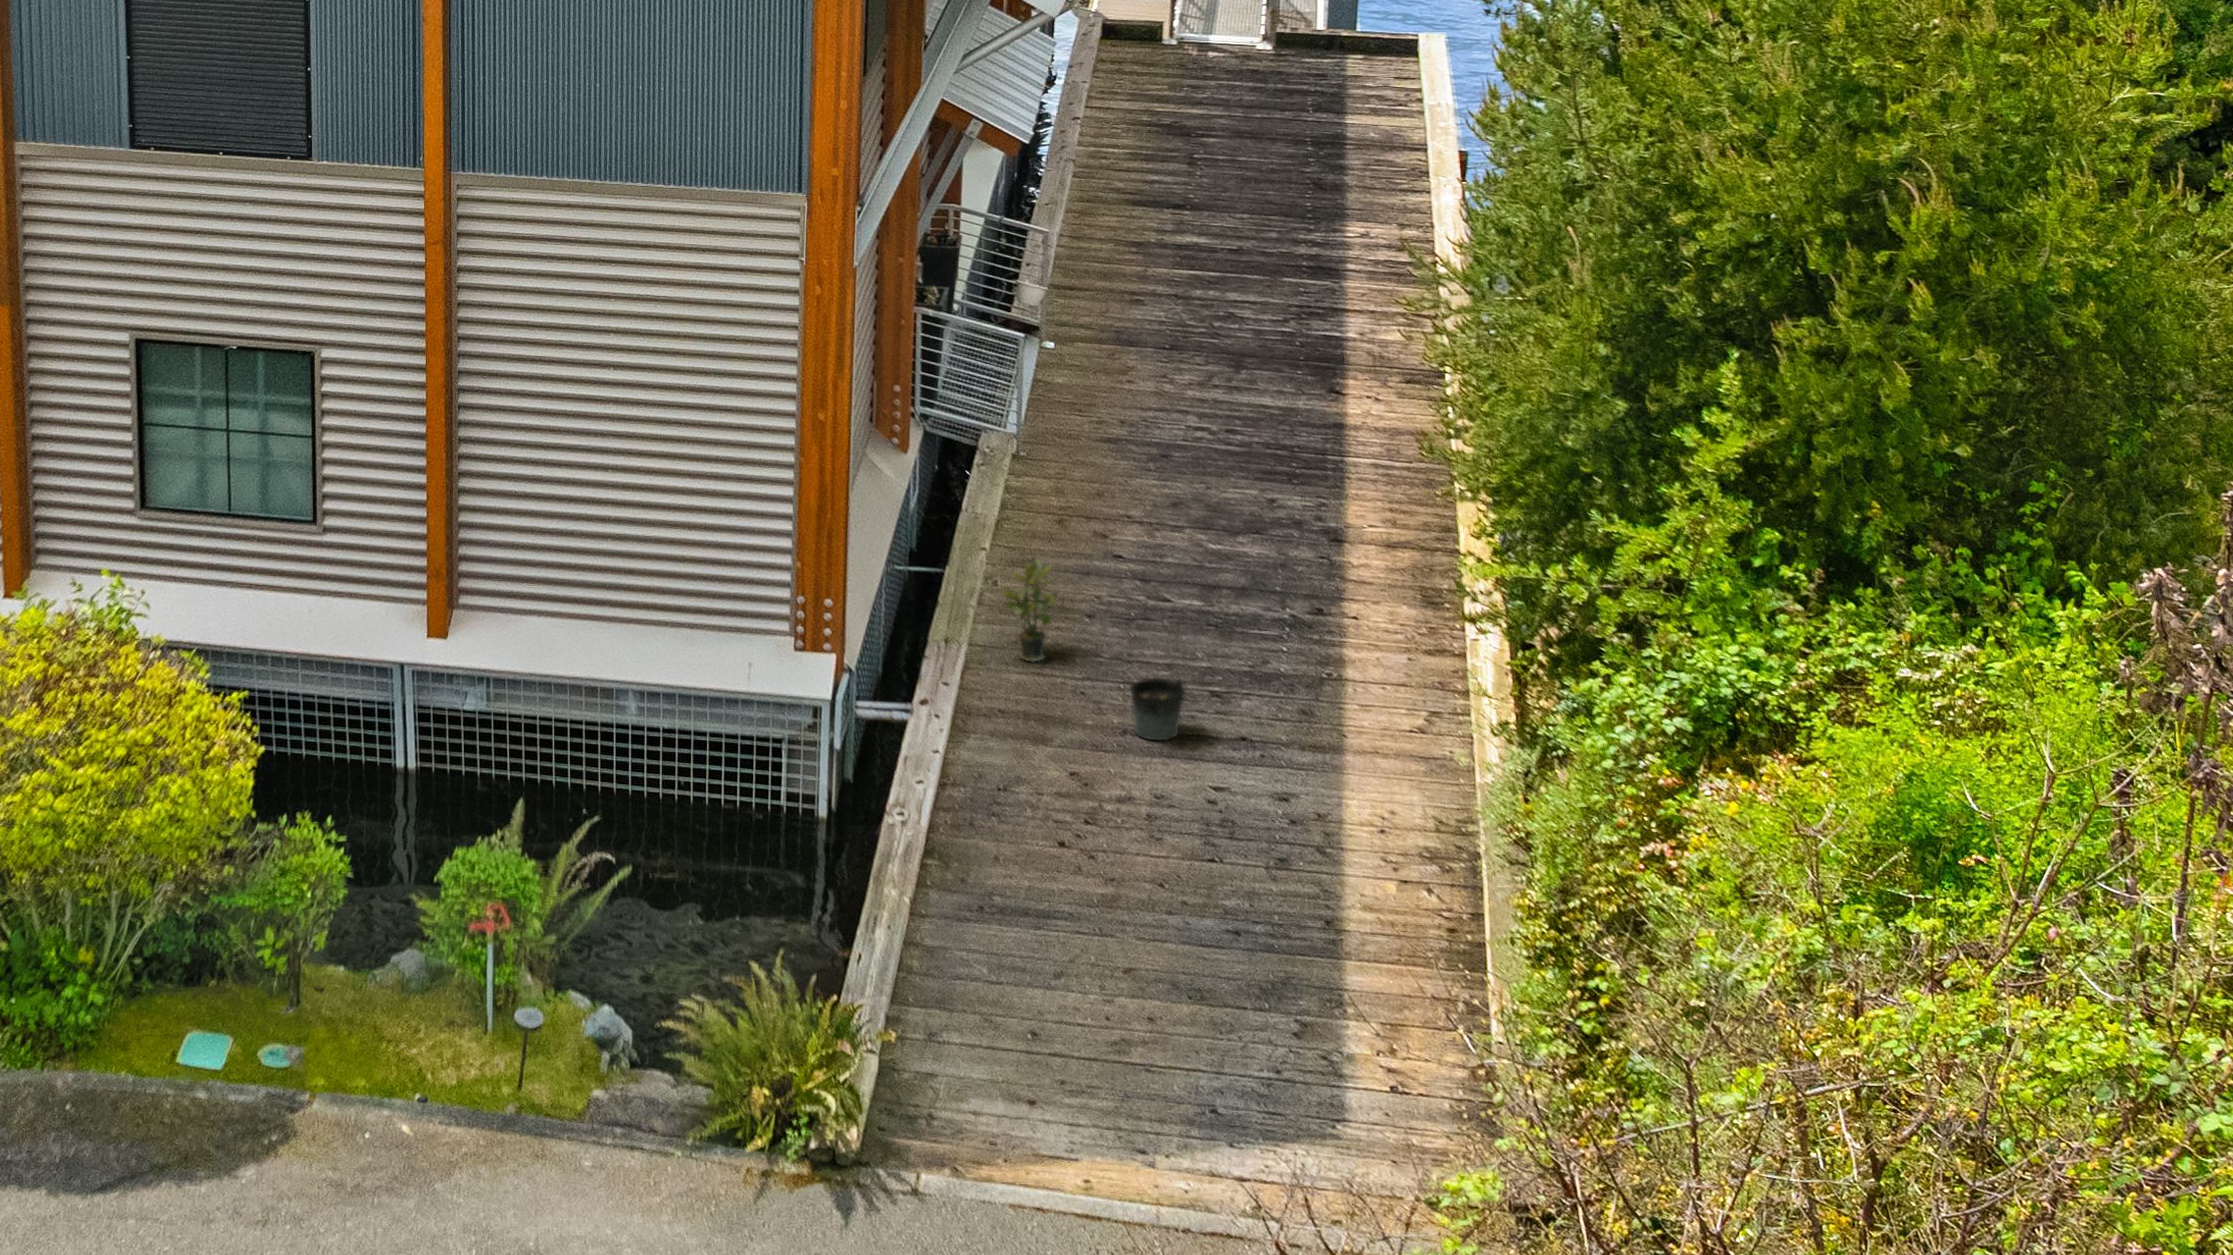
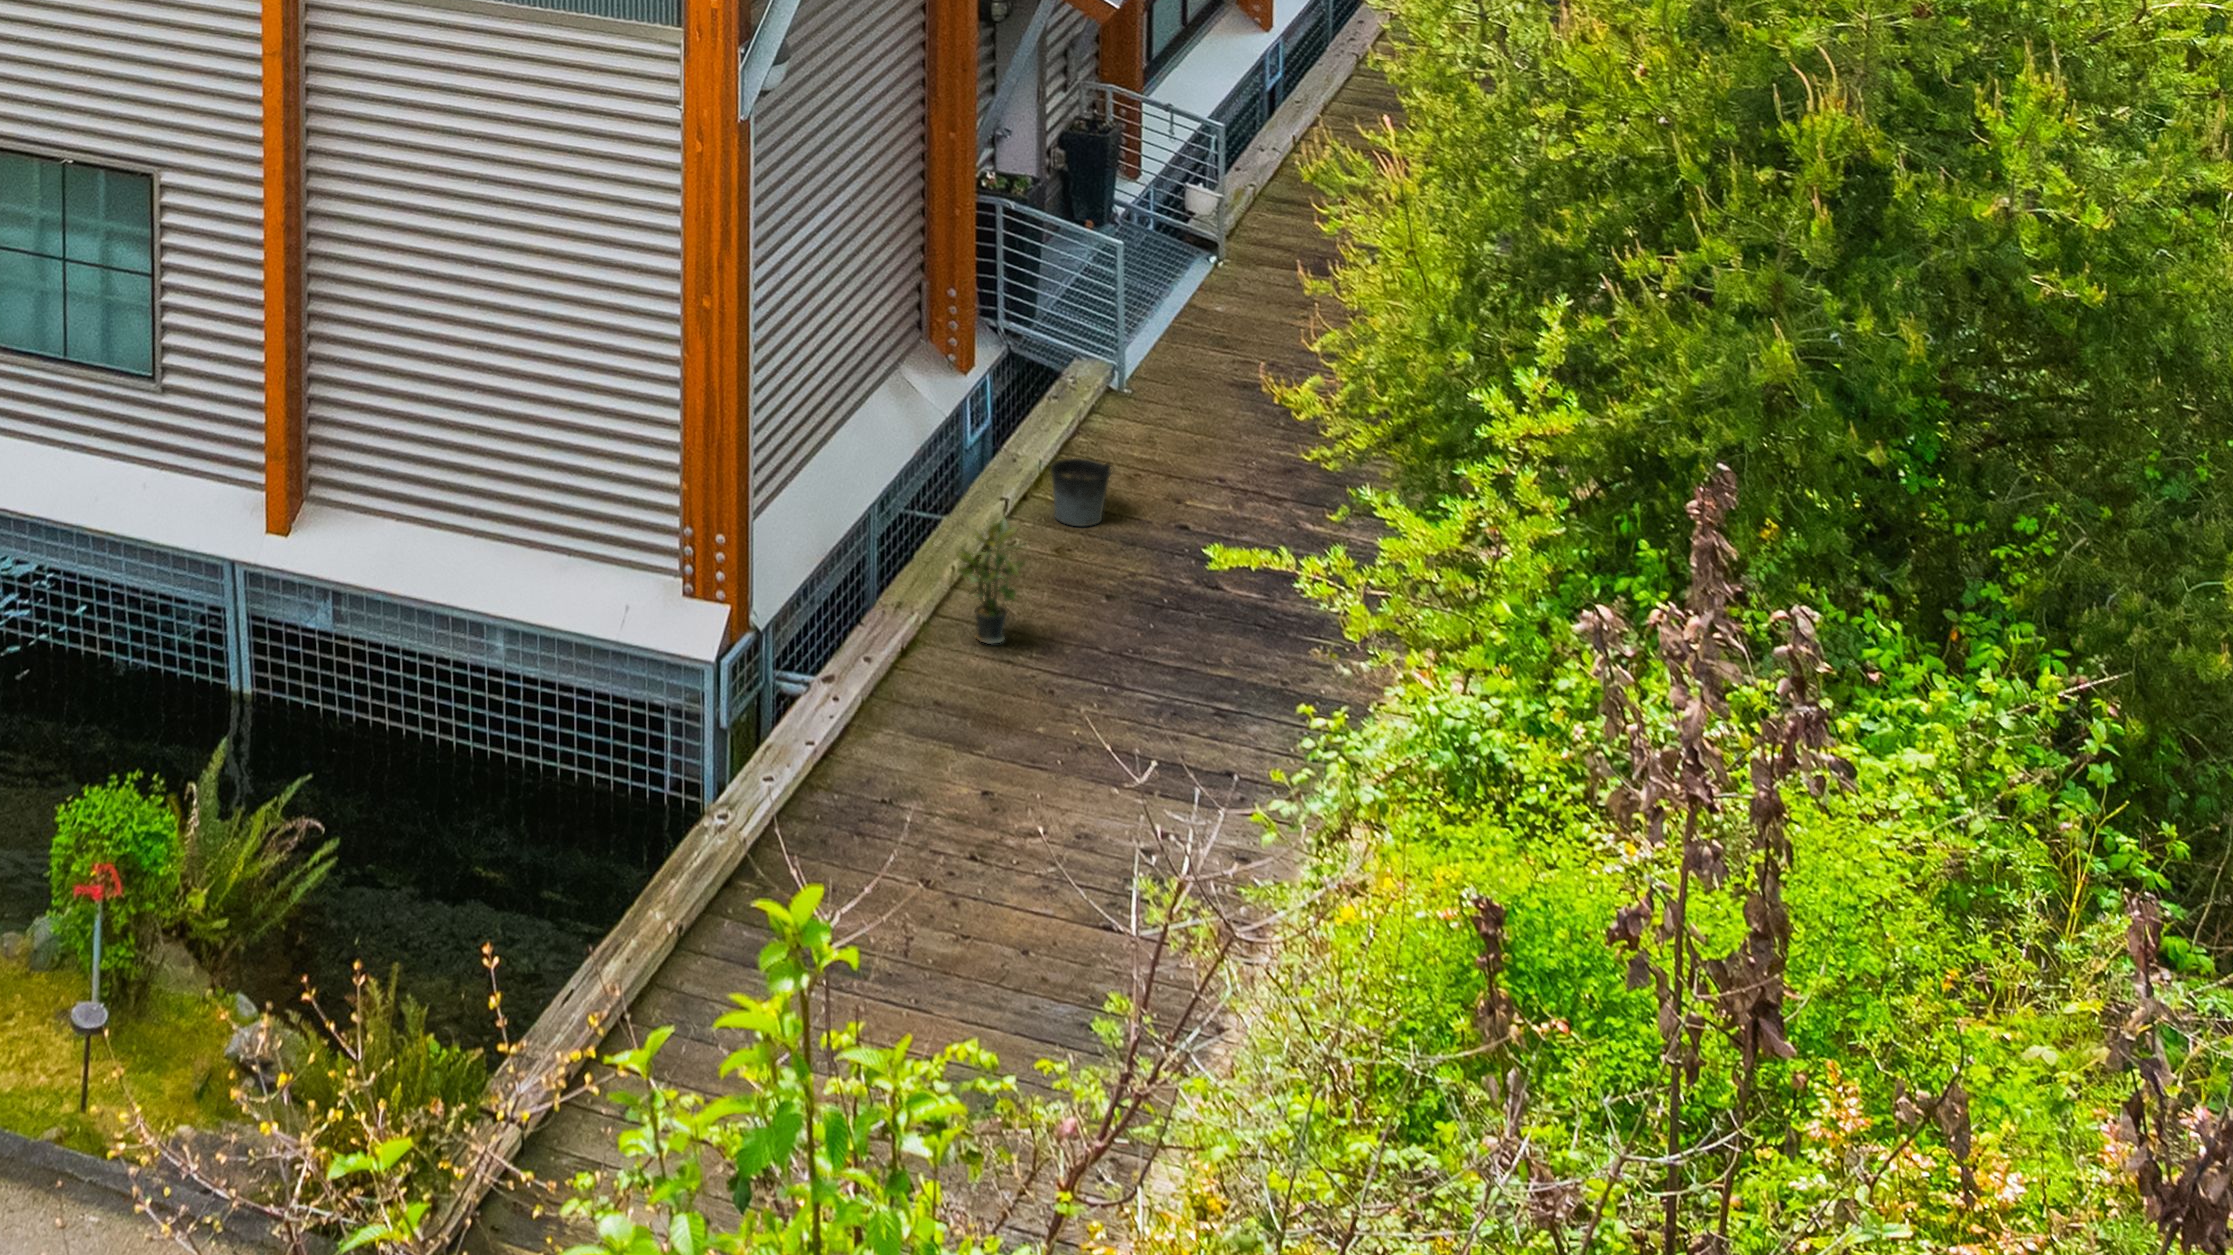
bucket: present [1130,678,1186,740] -> present [1051,458,1113,526]

